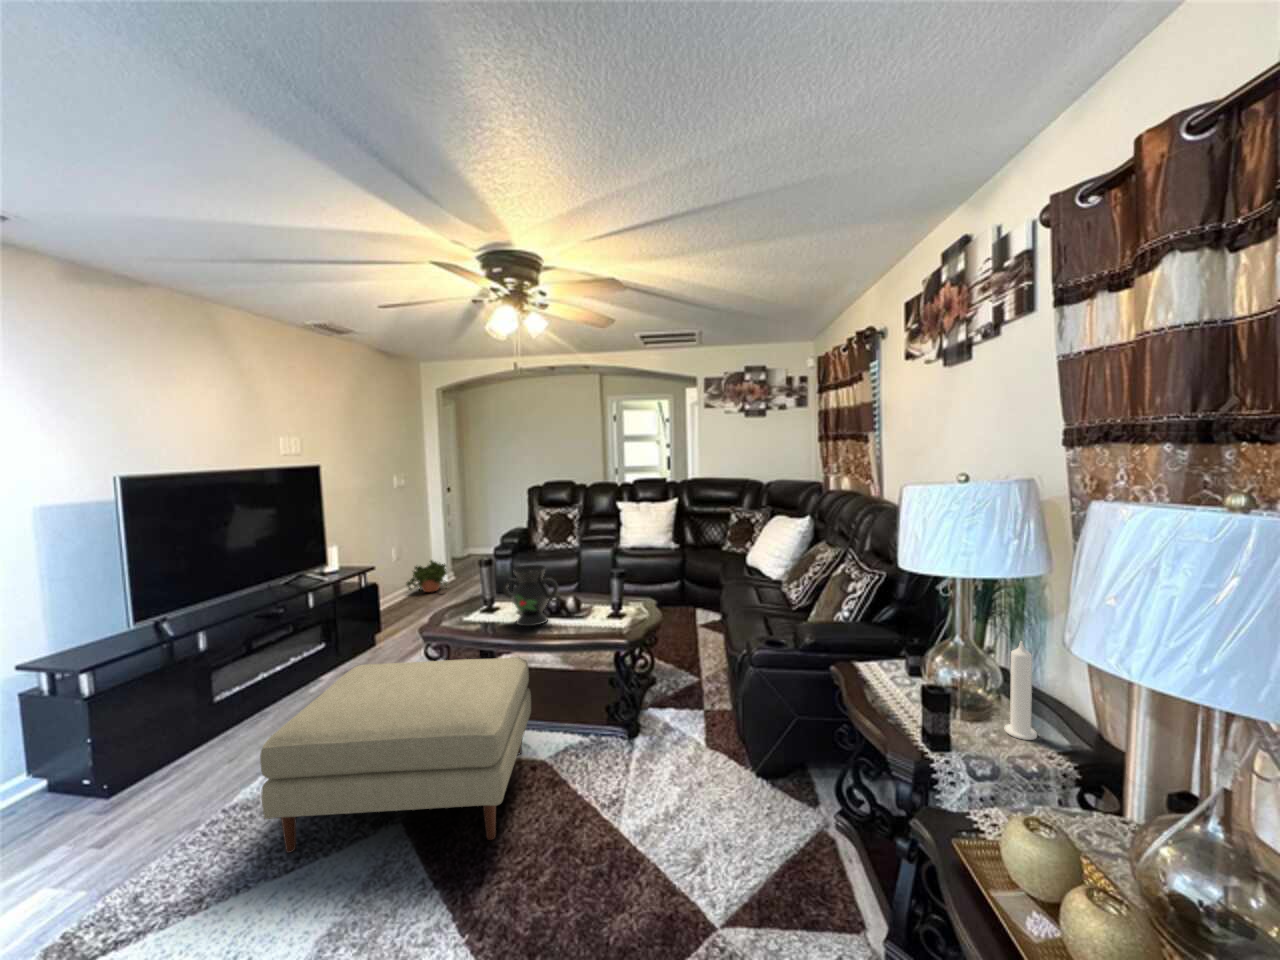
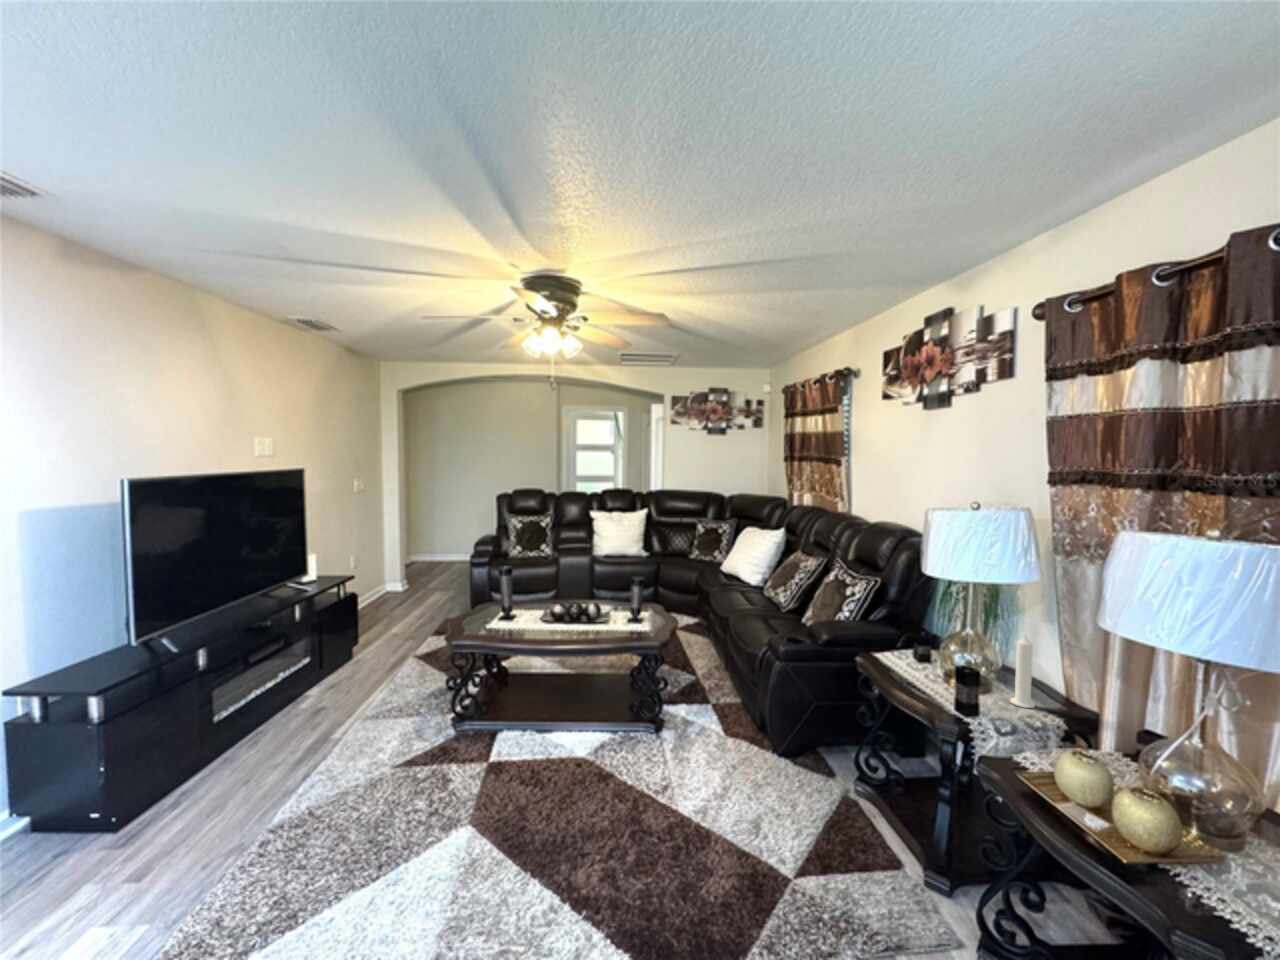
potted plant: present [406,560,447,592] -> none [365,567,415,602]
decorative vase: present [502,565,559,626] -> none [529,574,584,633]
ottoman: present [260,658,531,853] -> none [350,663,581,857]

